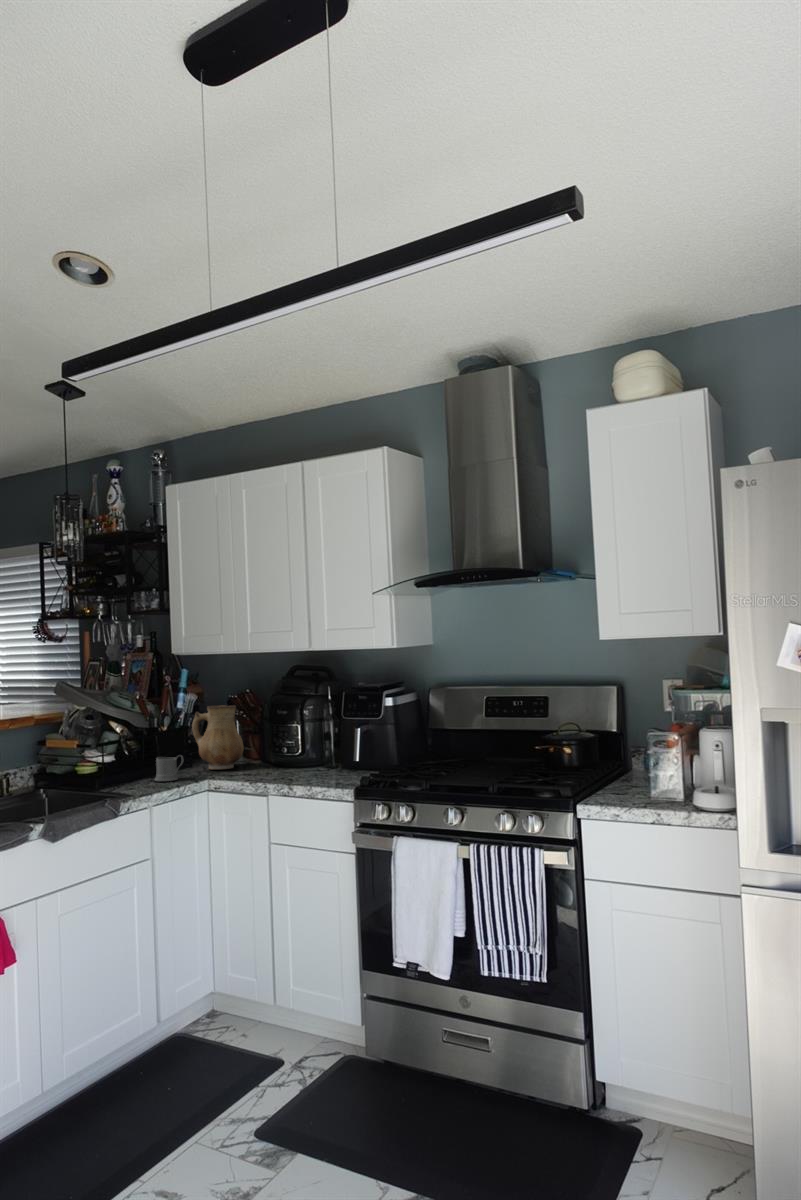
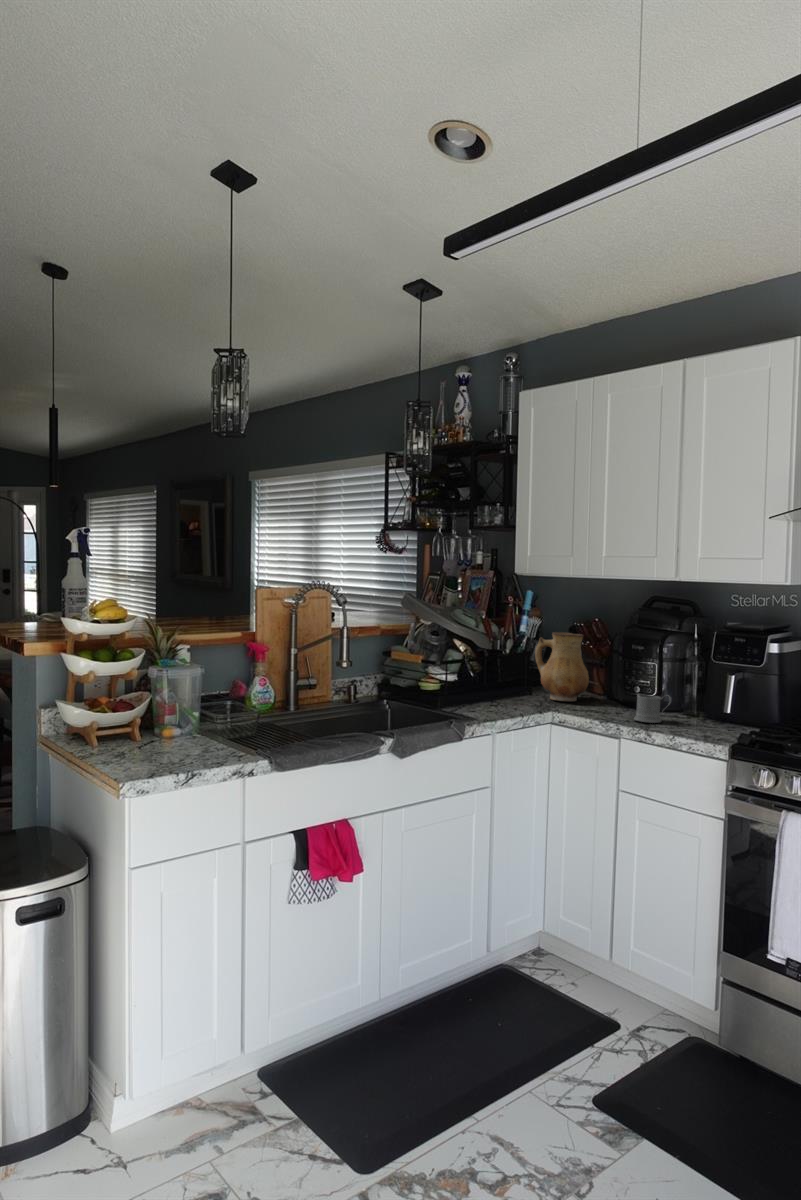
mug: present [155,756,183,781] -> present [634,693,671,723]

